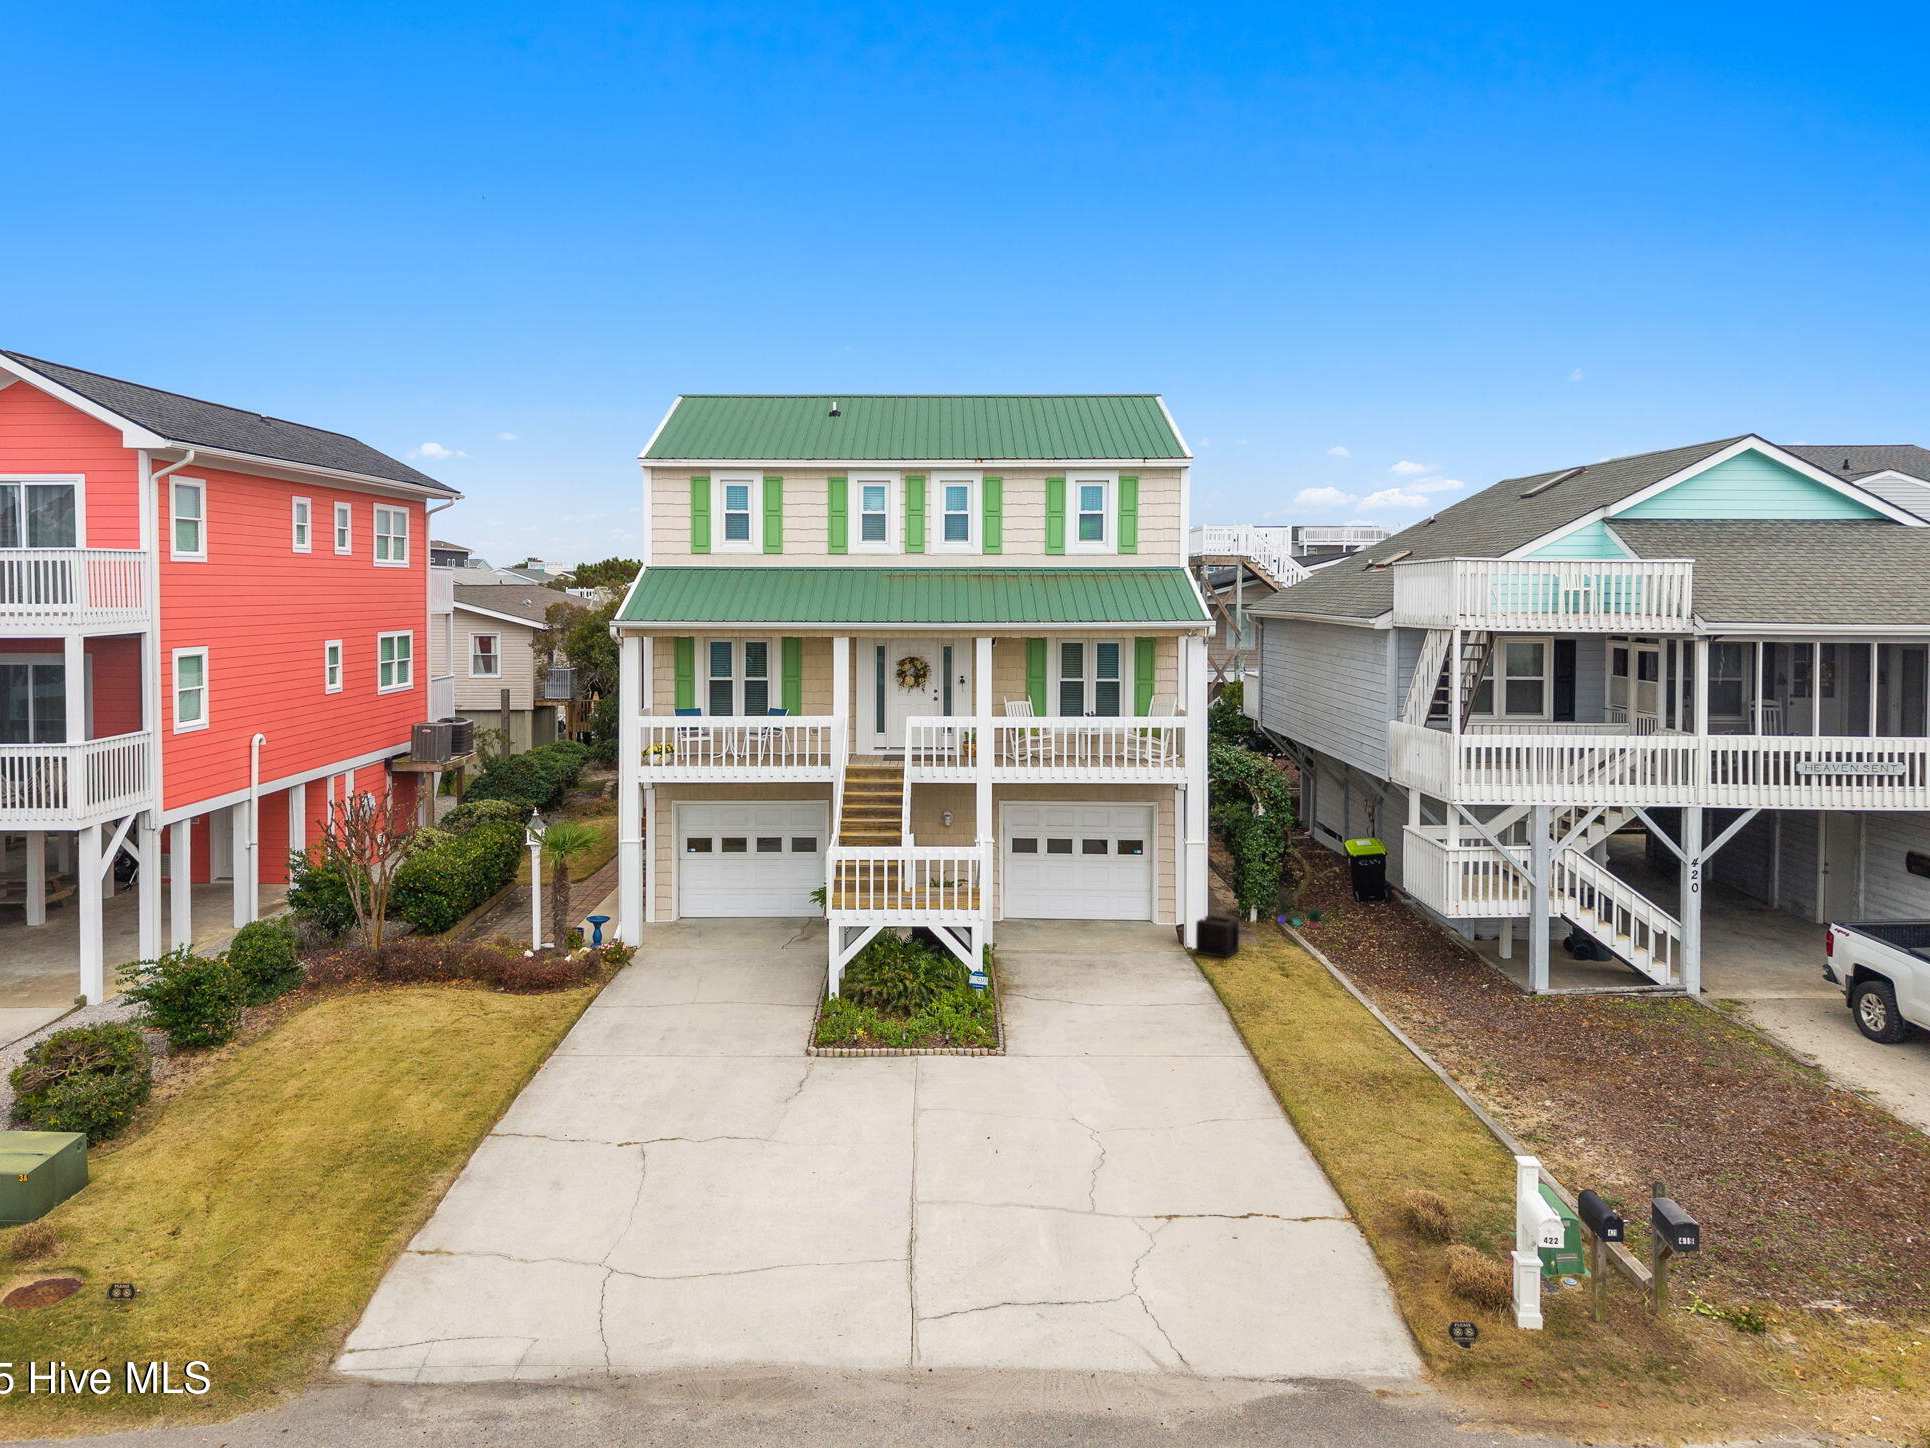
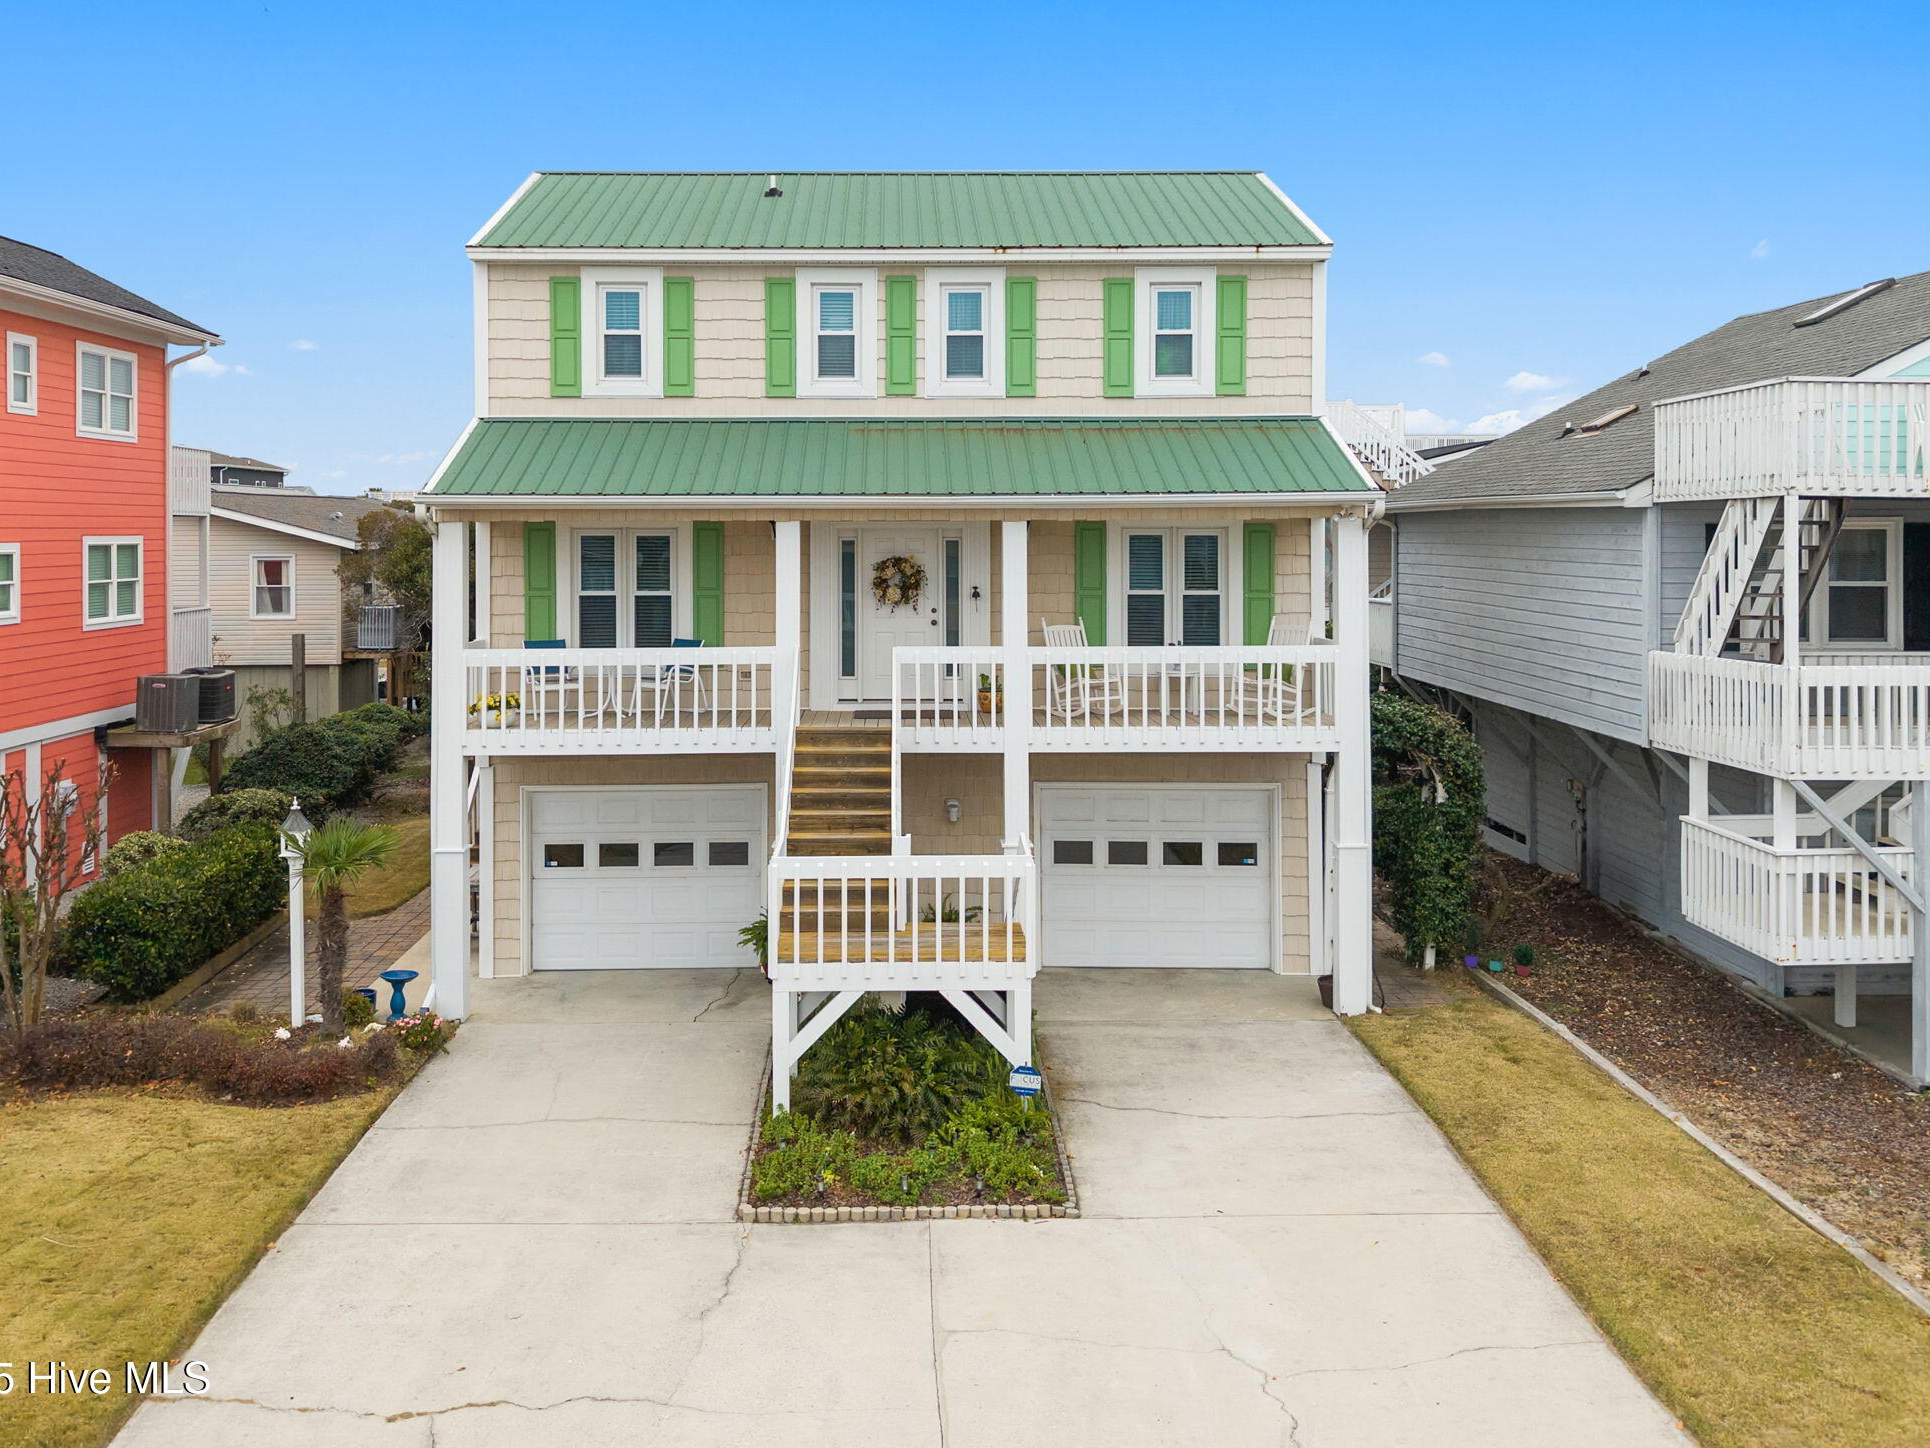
wooden crate: present [1196,915,1239,958] -> none [1355,959,1422,1028]

